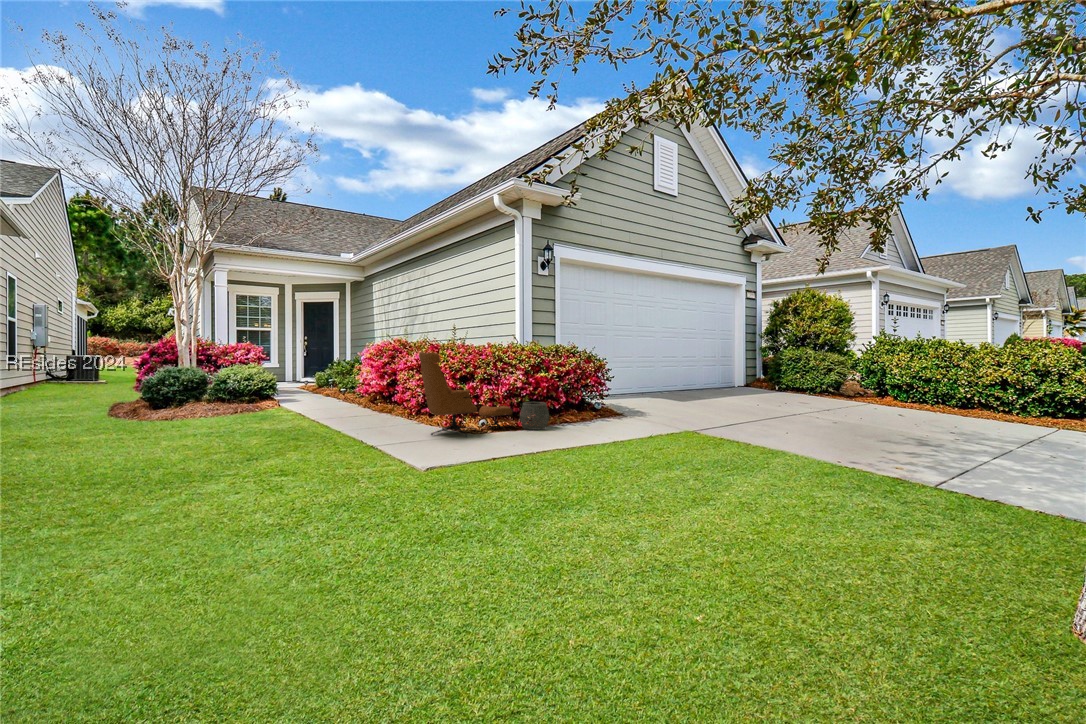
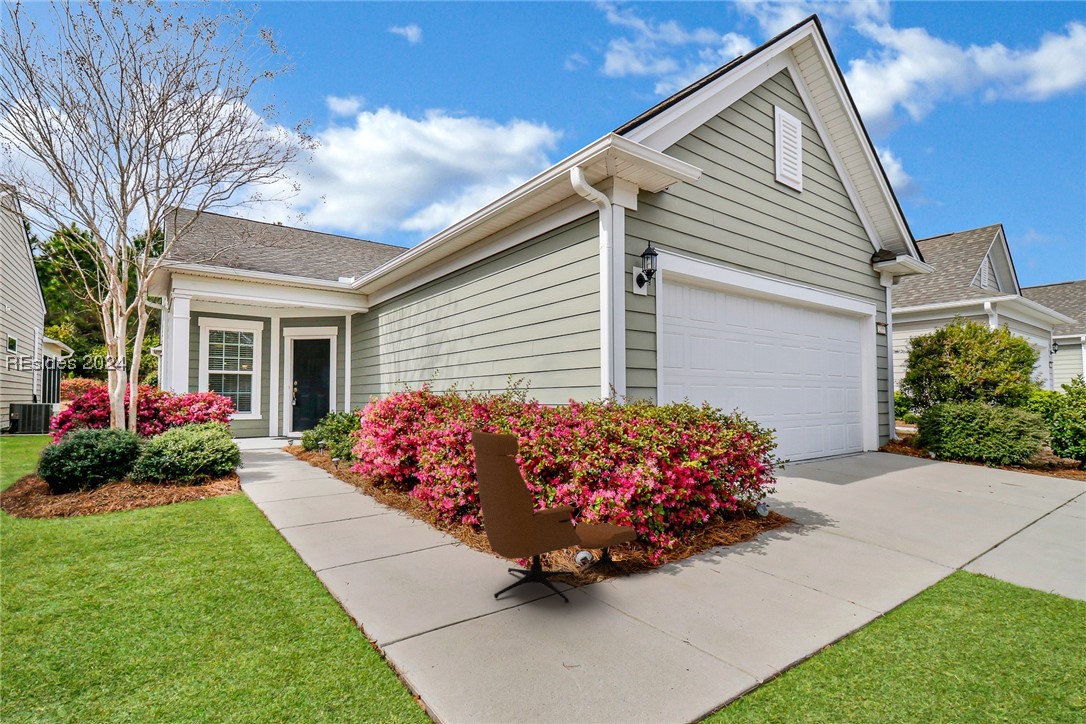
woven basket: present [520,402,549,430] -> none [649,514,706,574]

